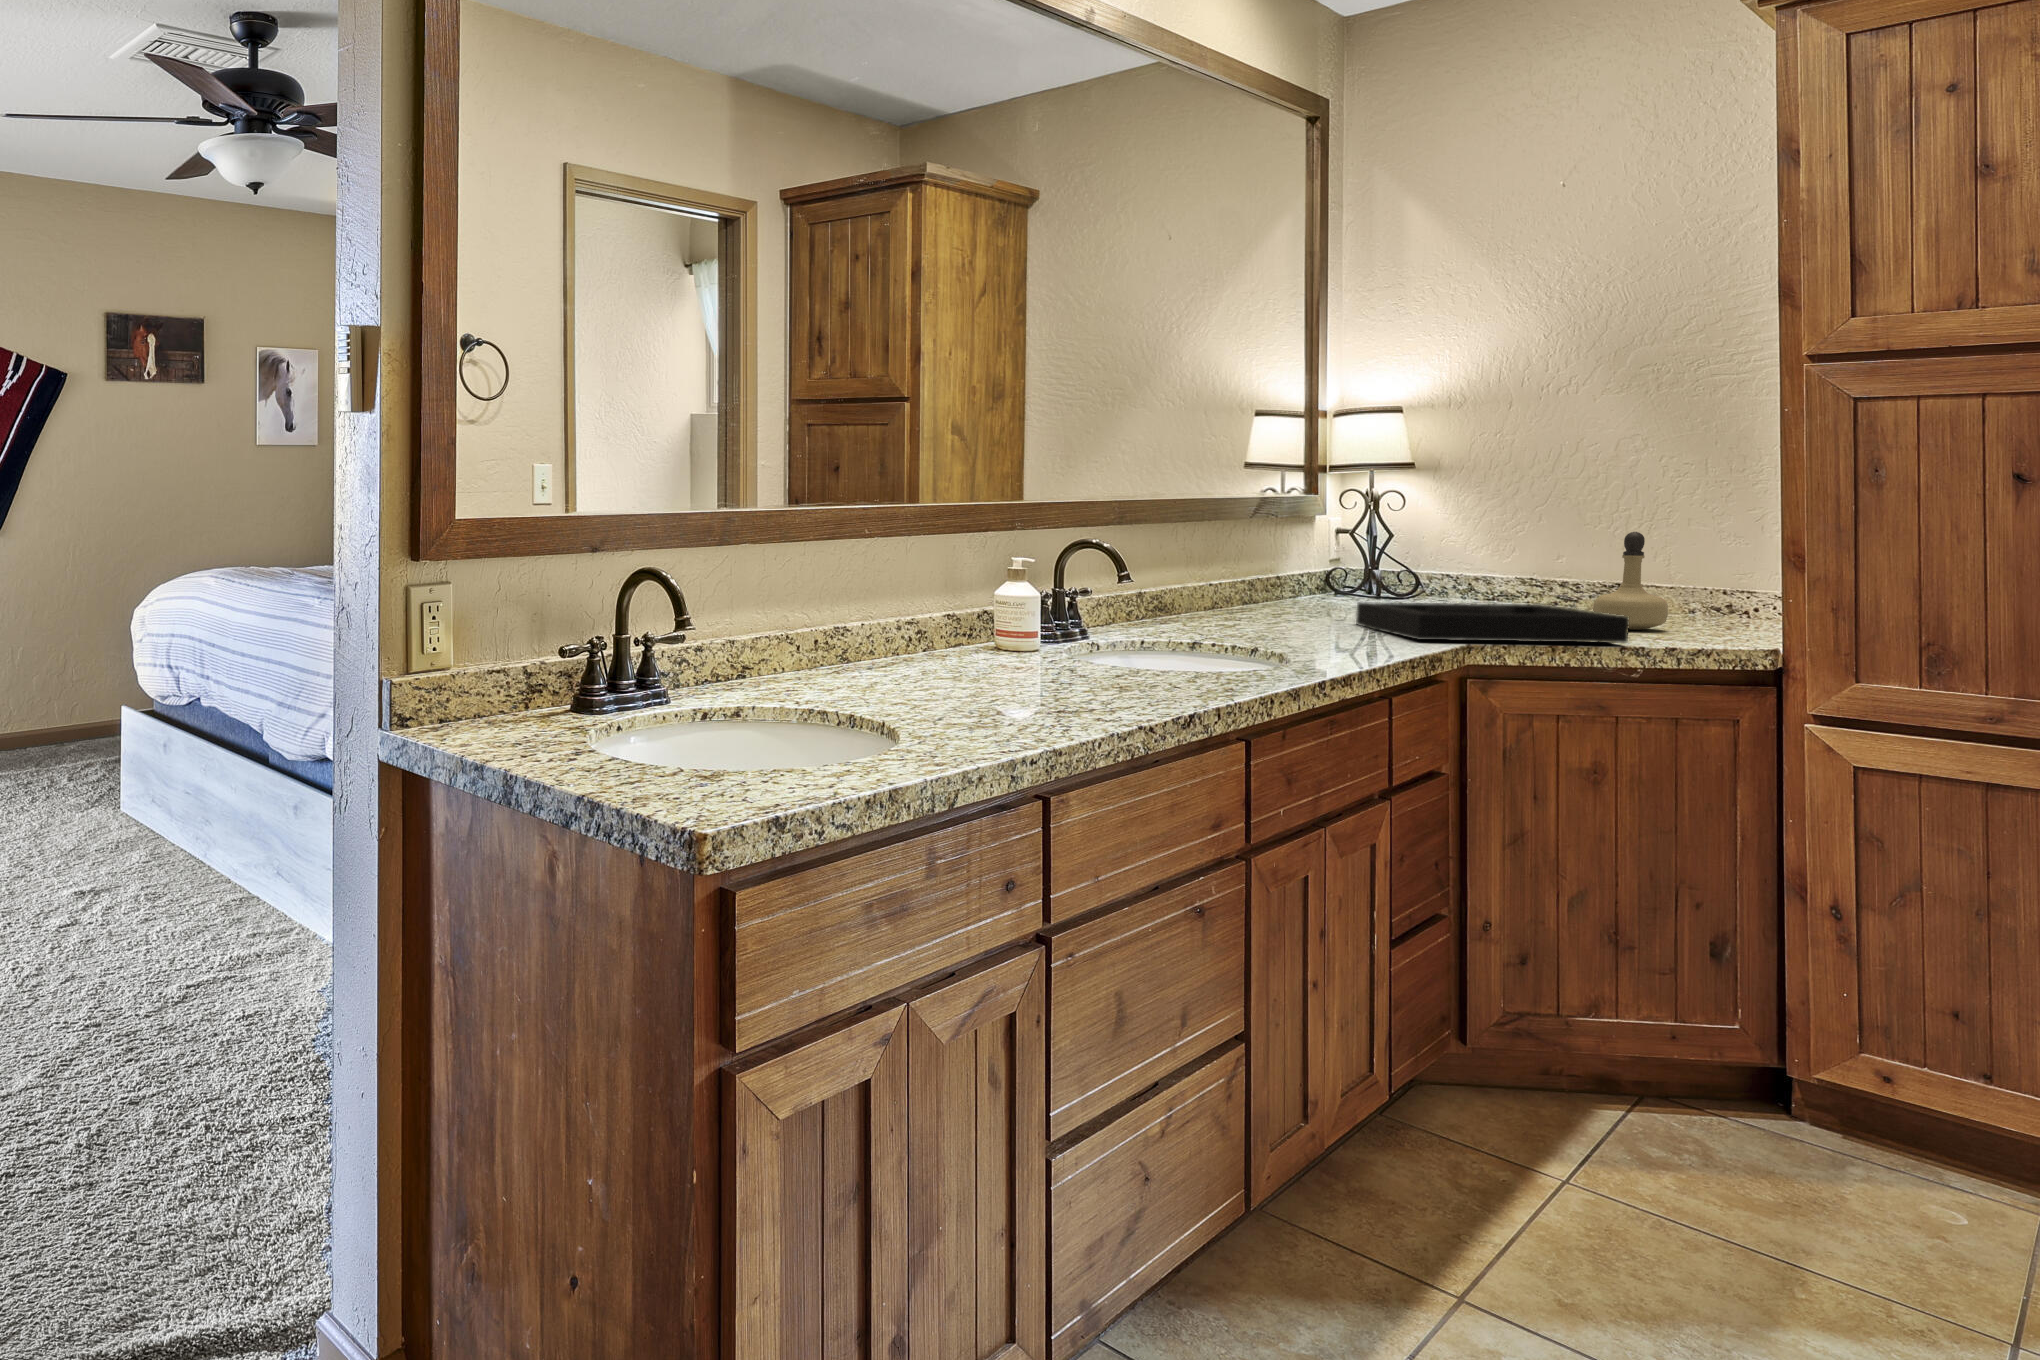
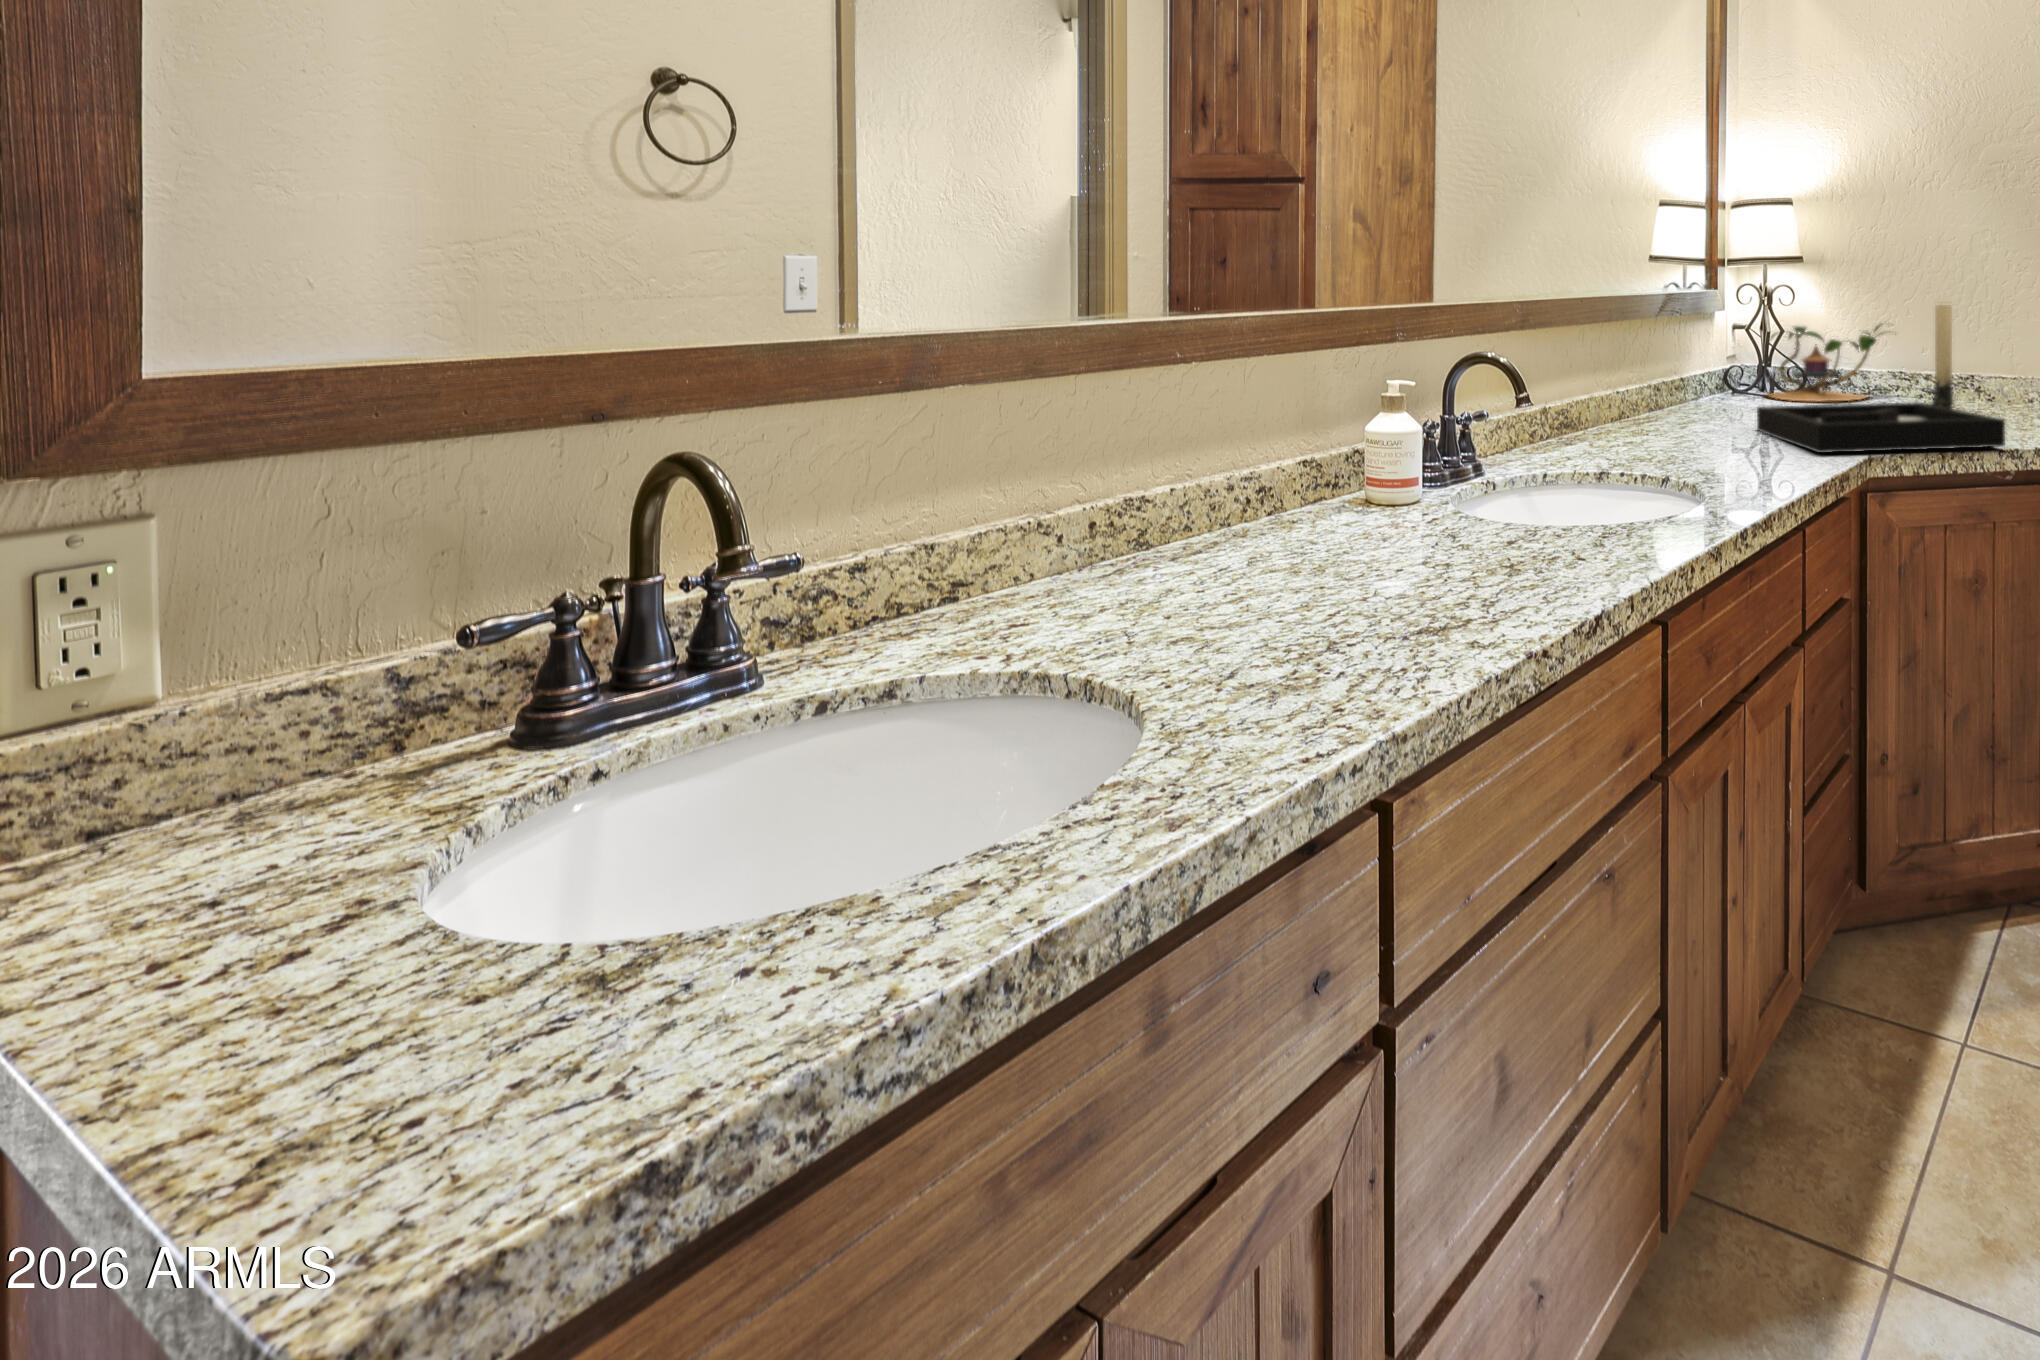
candle: none [1548,505,1591,618] -> present [1931,305,1954,409]
plant: none [1367,529,1535,607] -> present [1769,325,1881,401]
perfume bottle: present [1593,532,1668,630] -> none [1963,328,2026,425]

